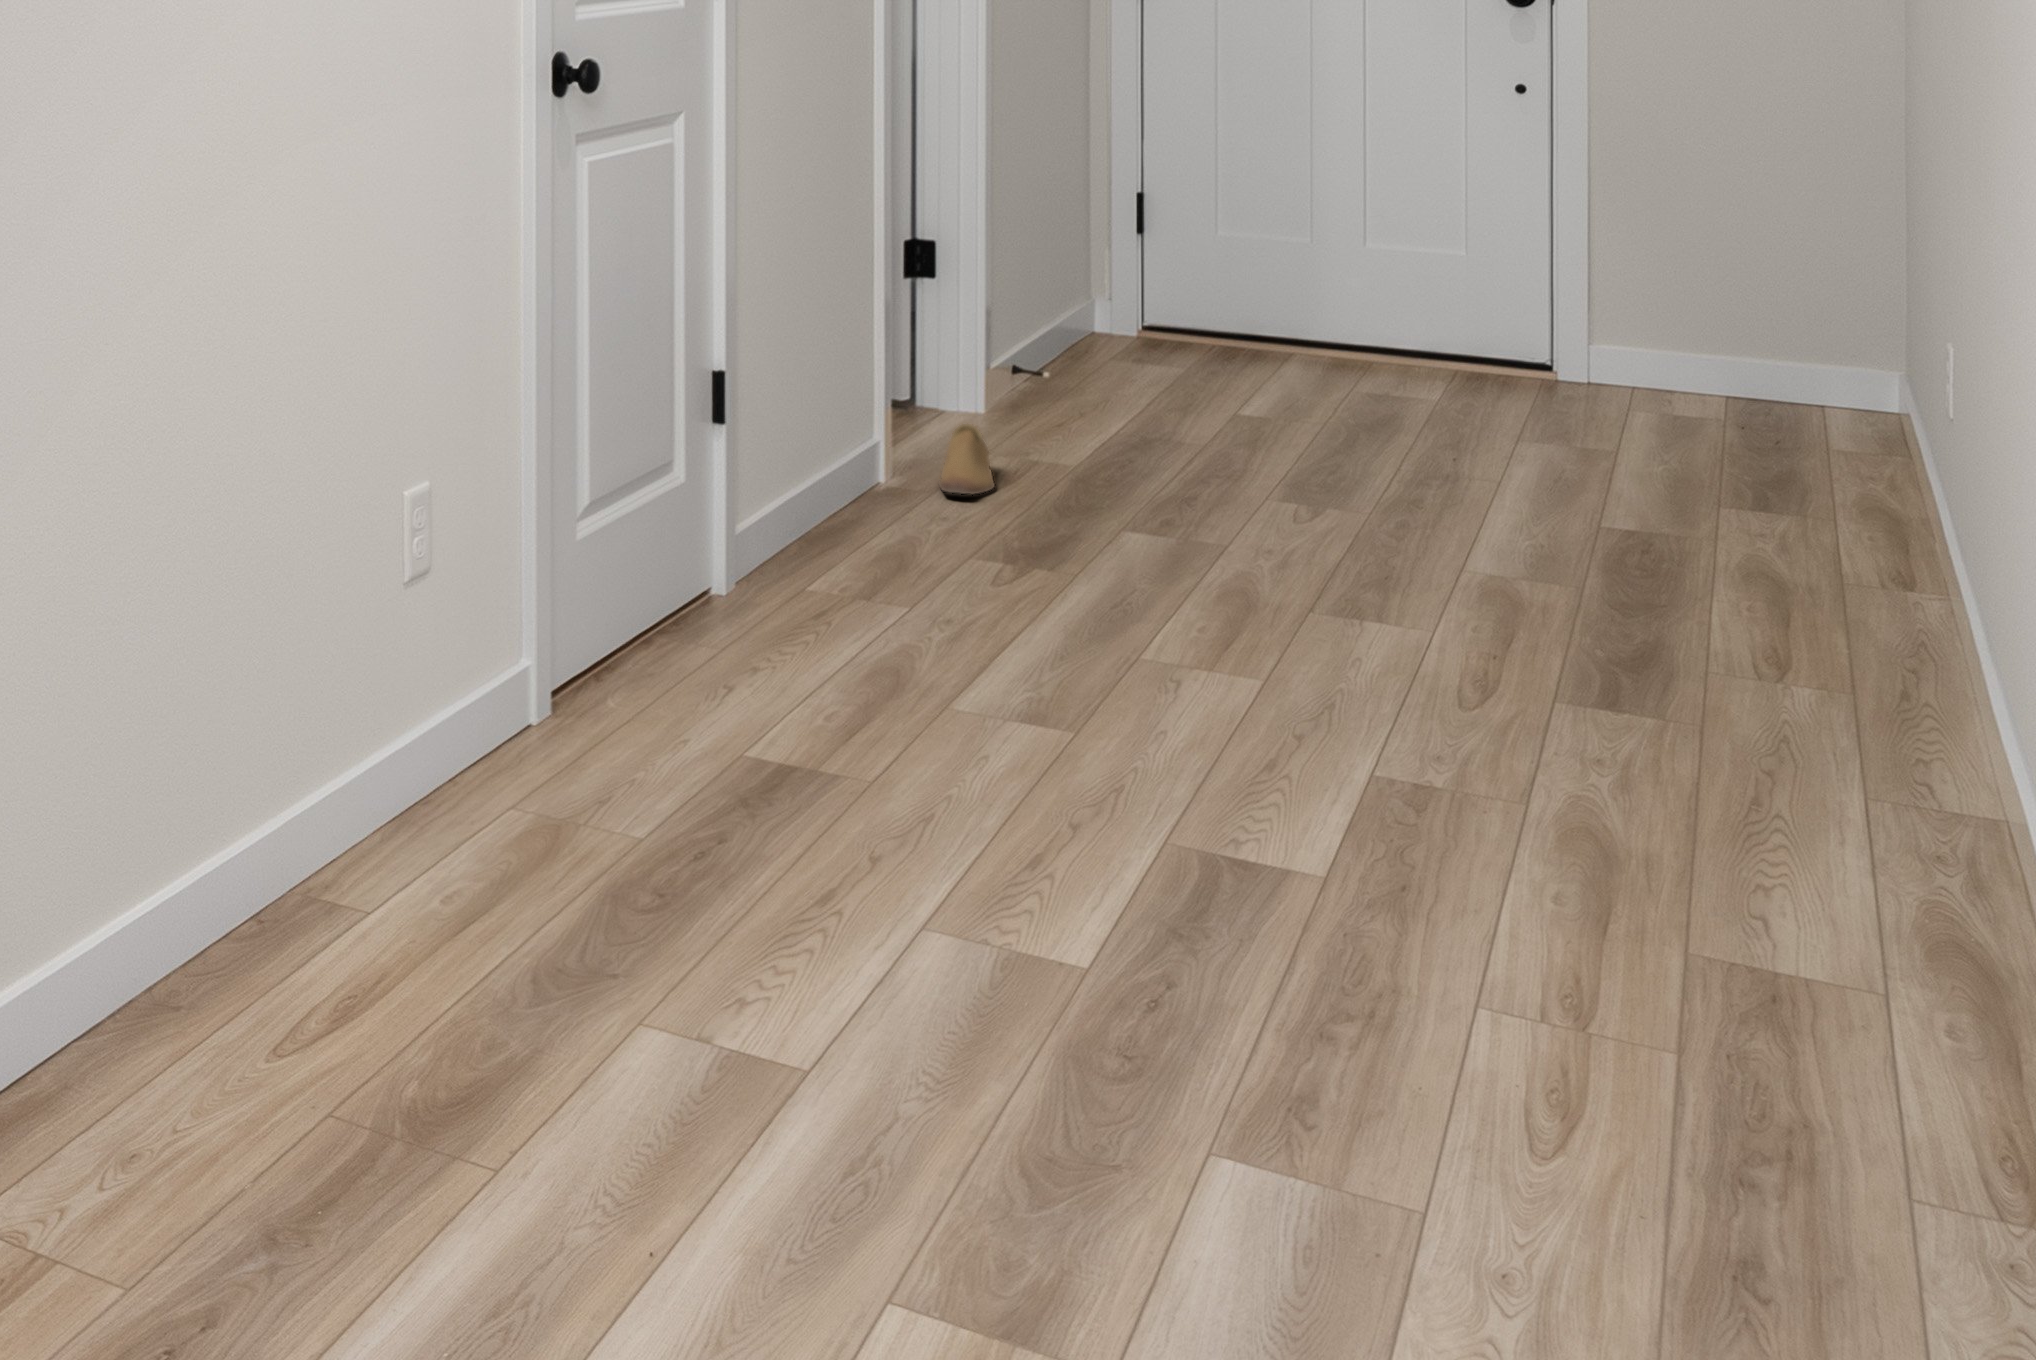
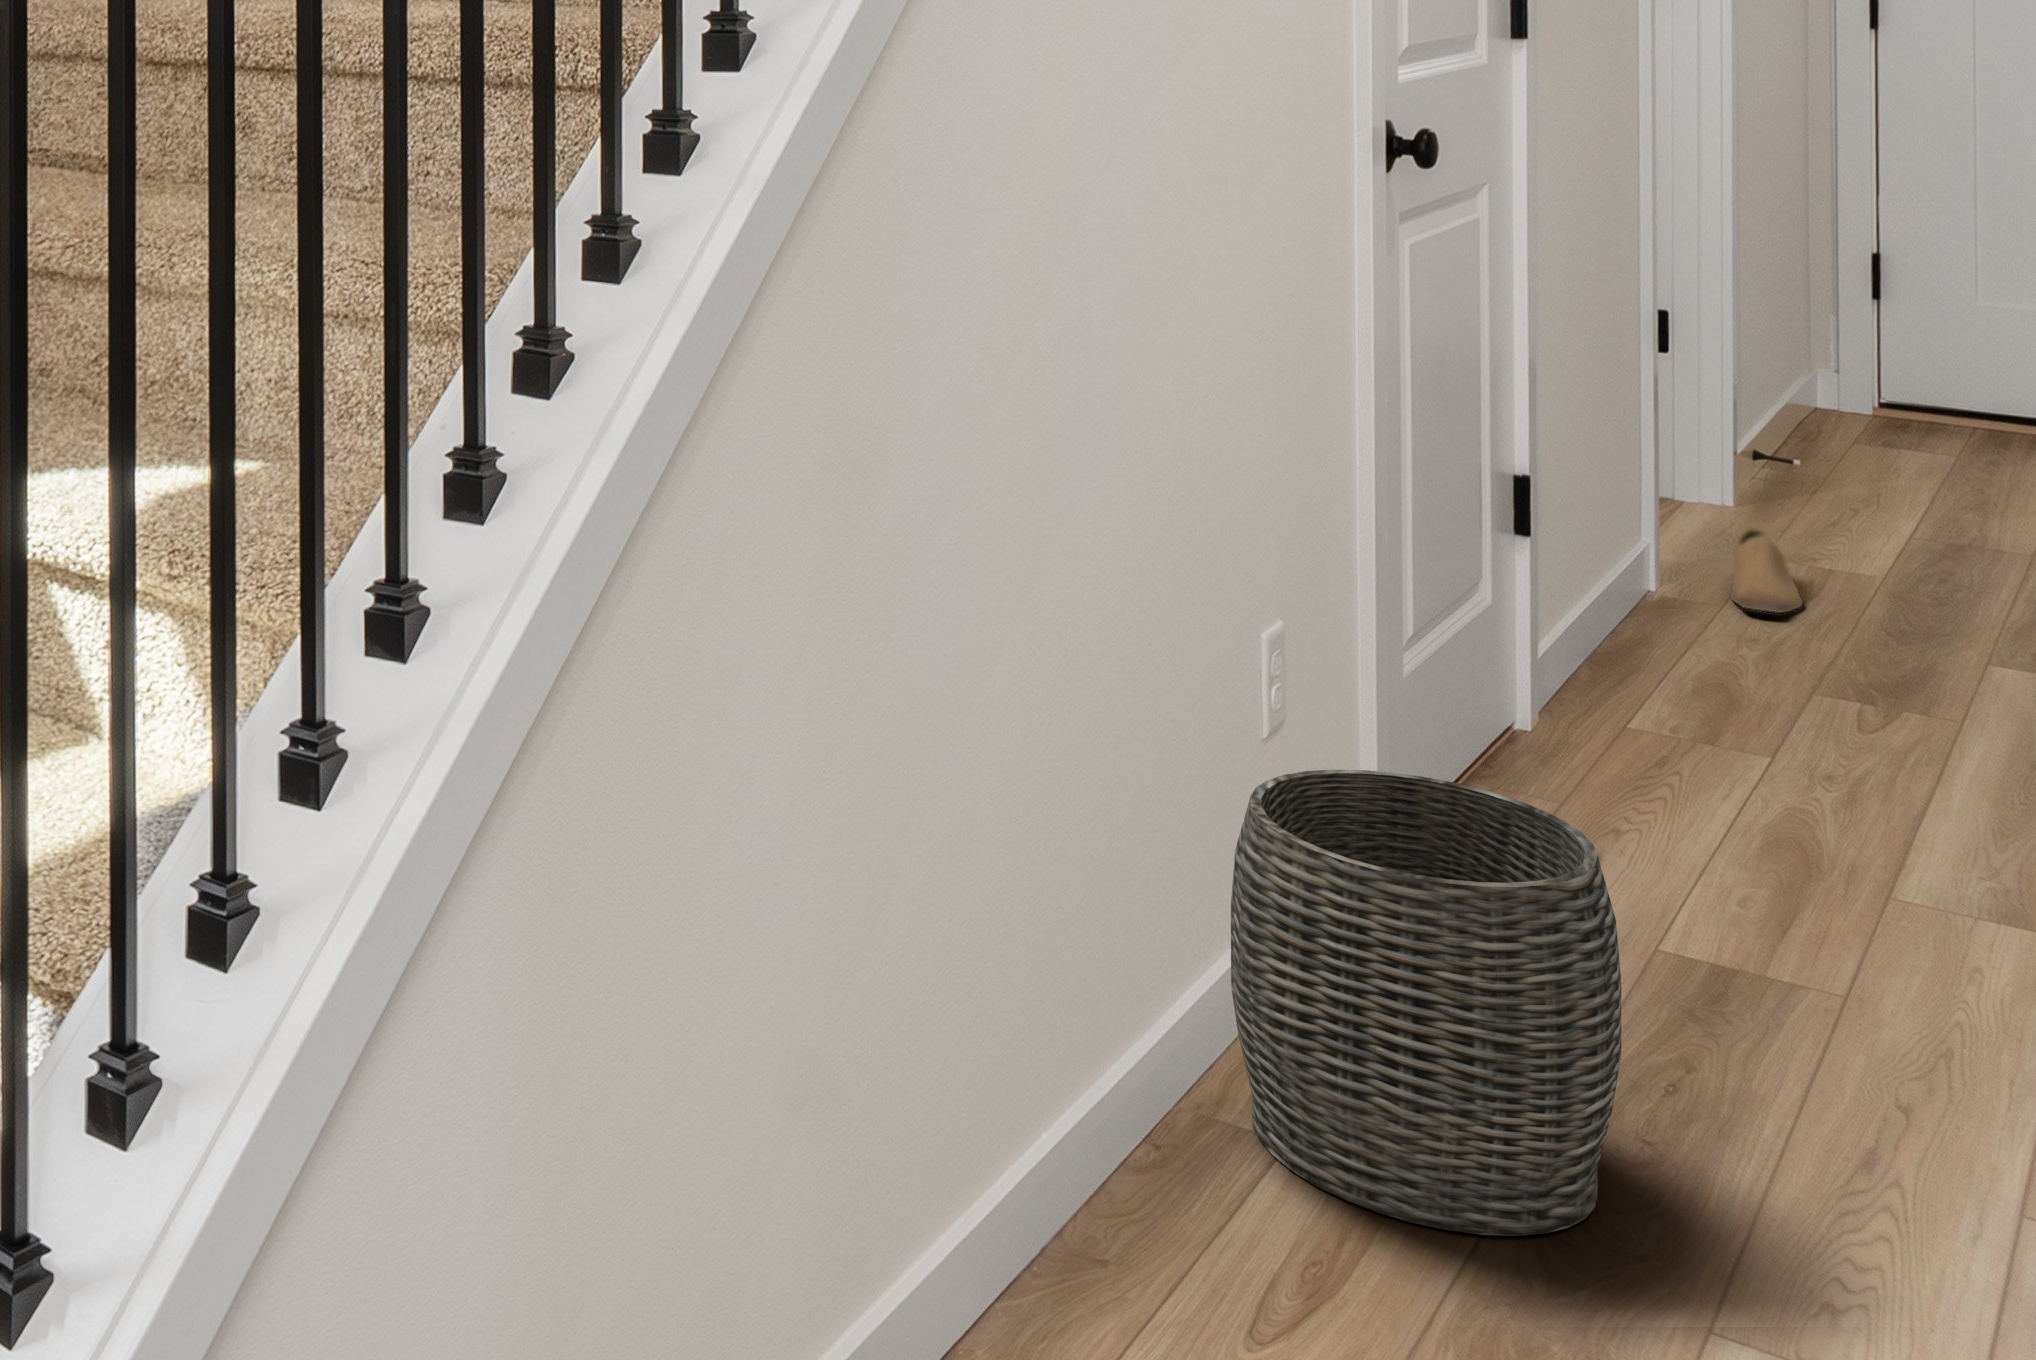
woven basket: none [331,596,619,966] -> present [1231,770,1621,1236]

